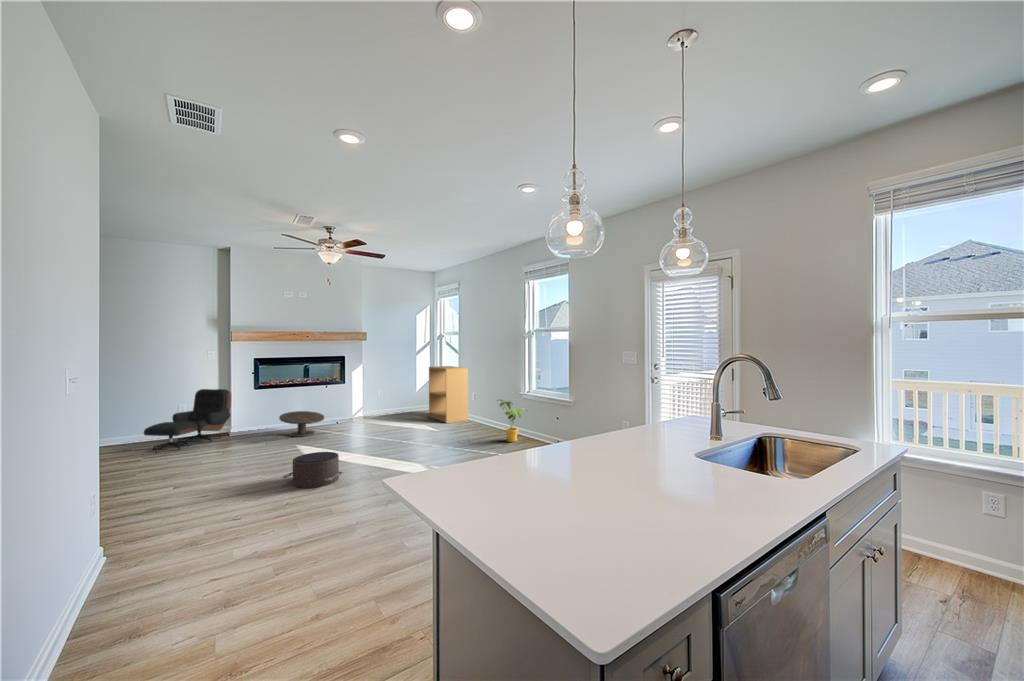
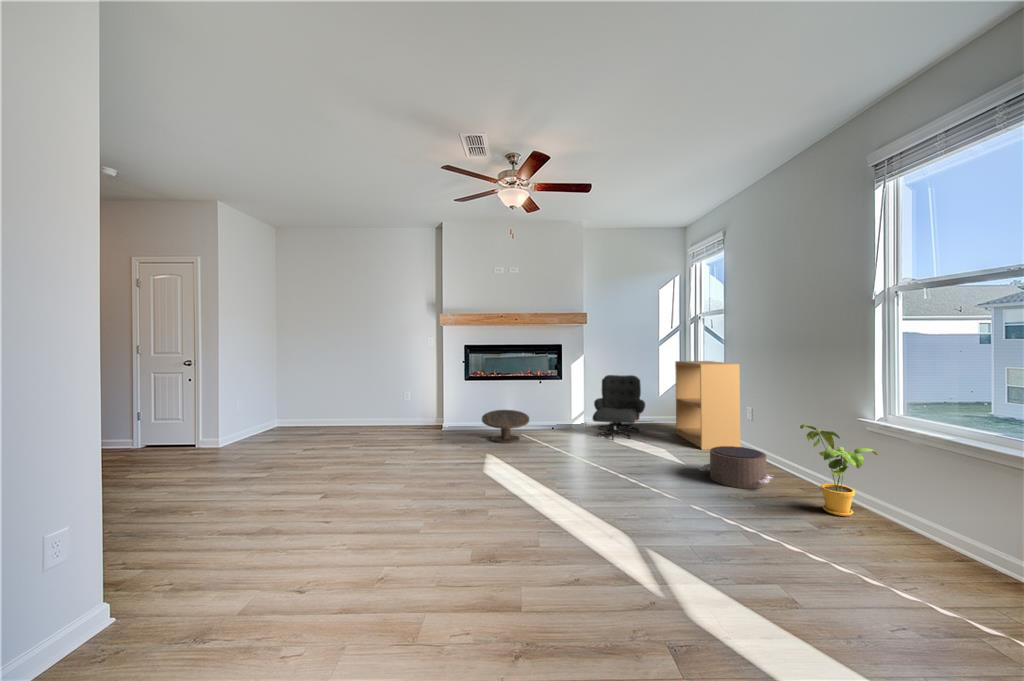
lounge chair: present [144,389,231,452] -> present [593,375,645,440]
pouf: present [283,452,342,488] -> present [700,446,774,489]

